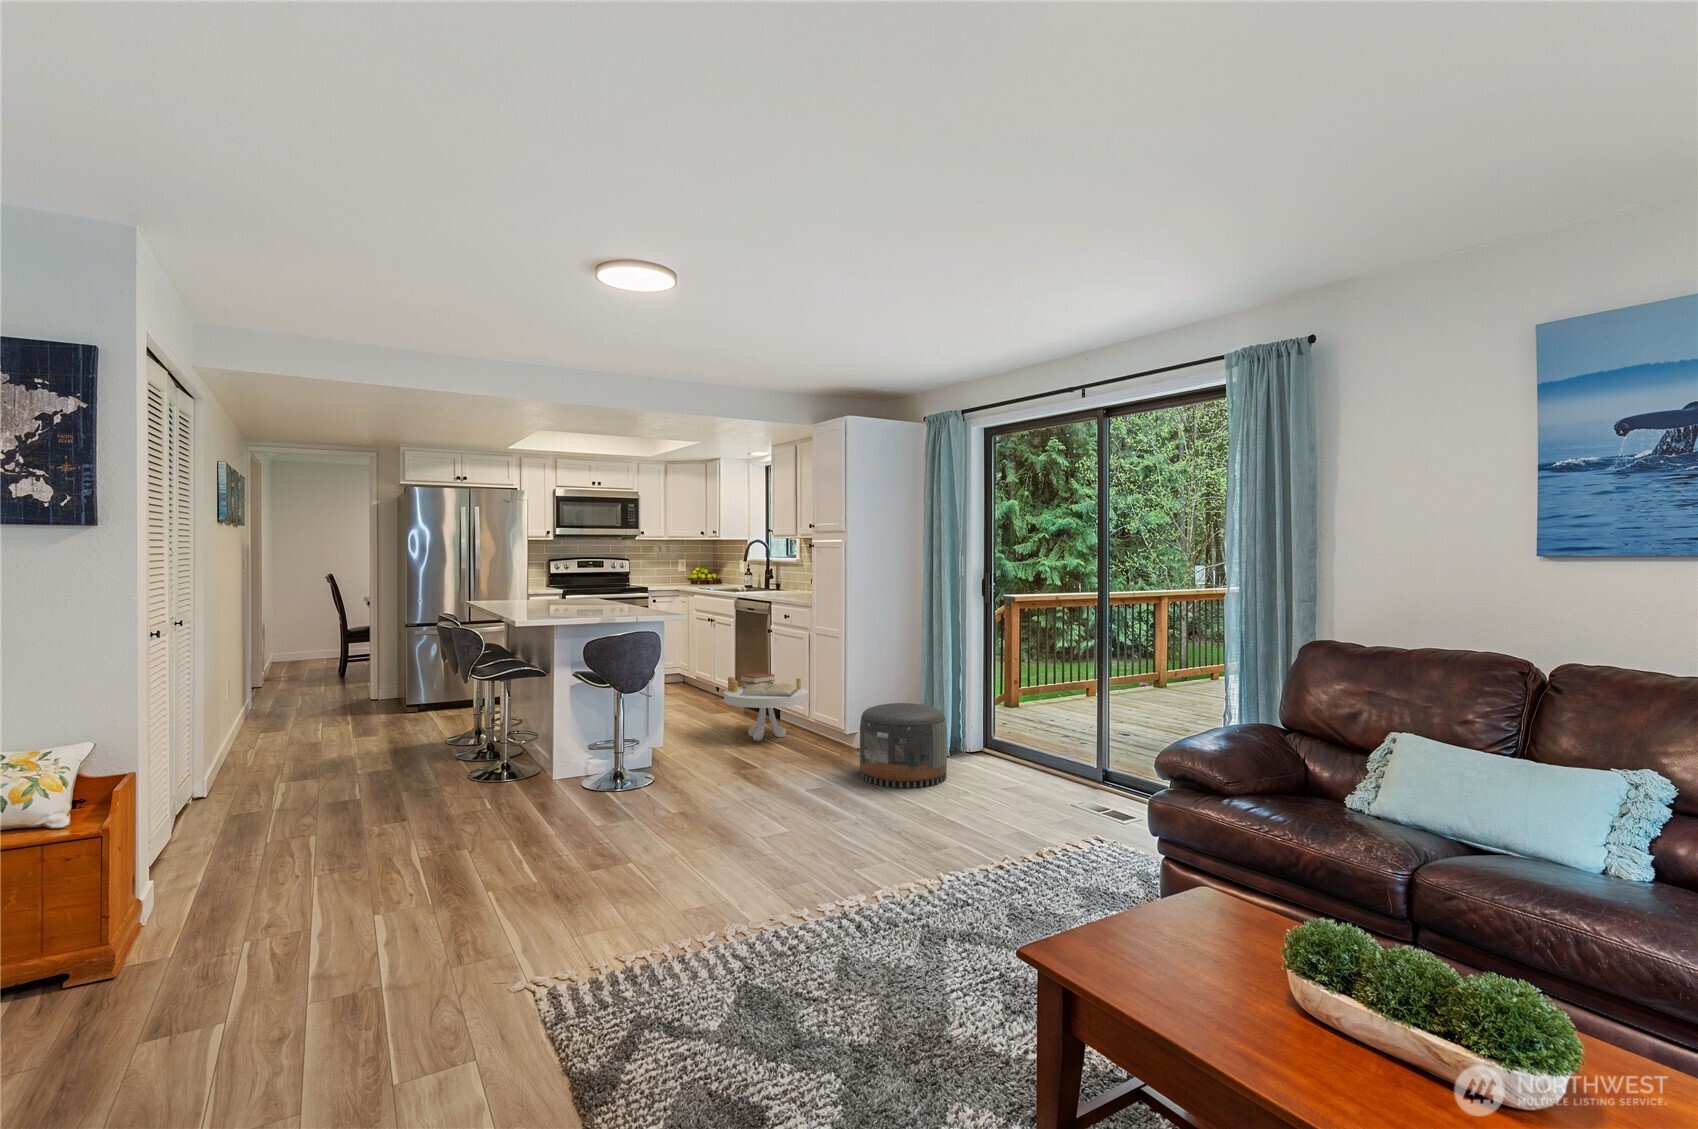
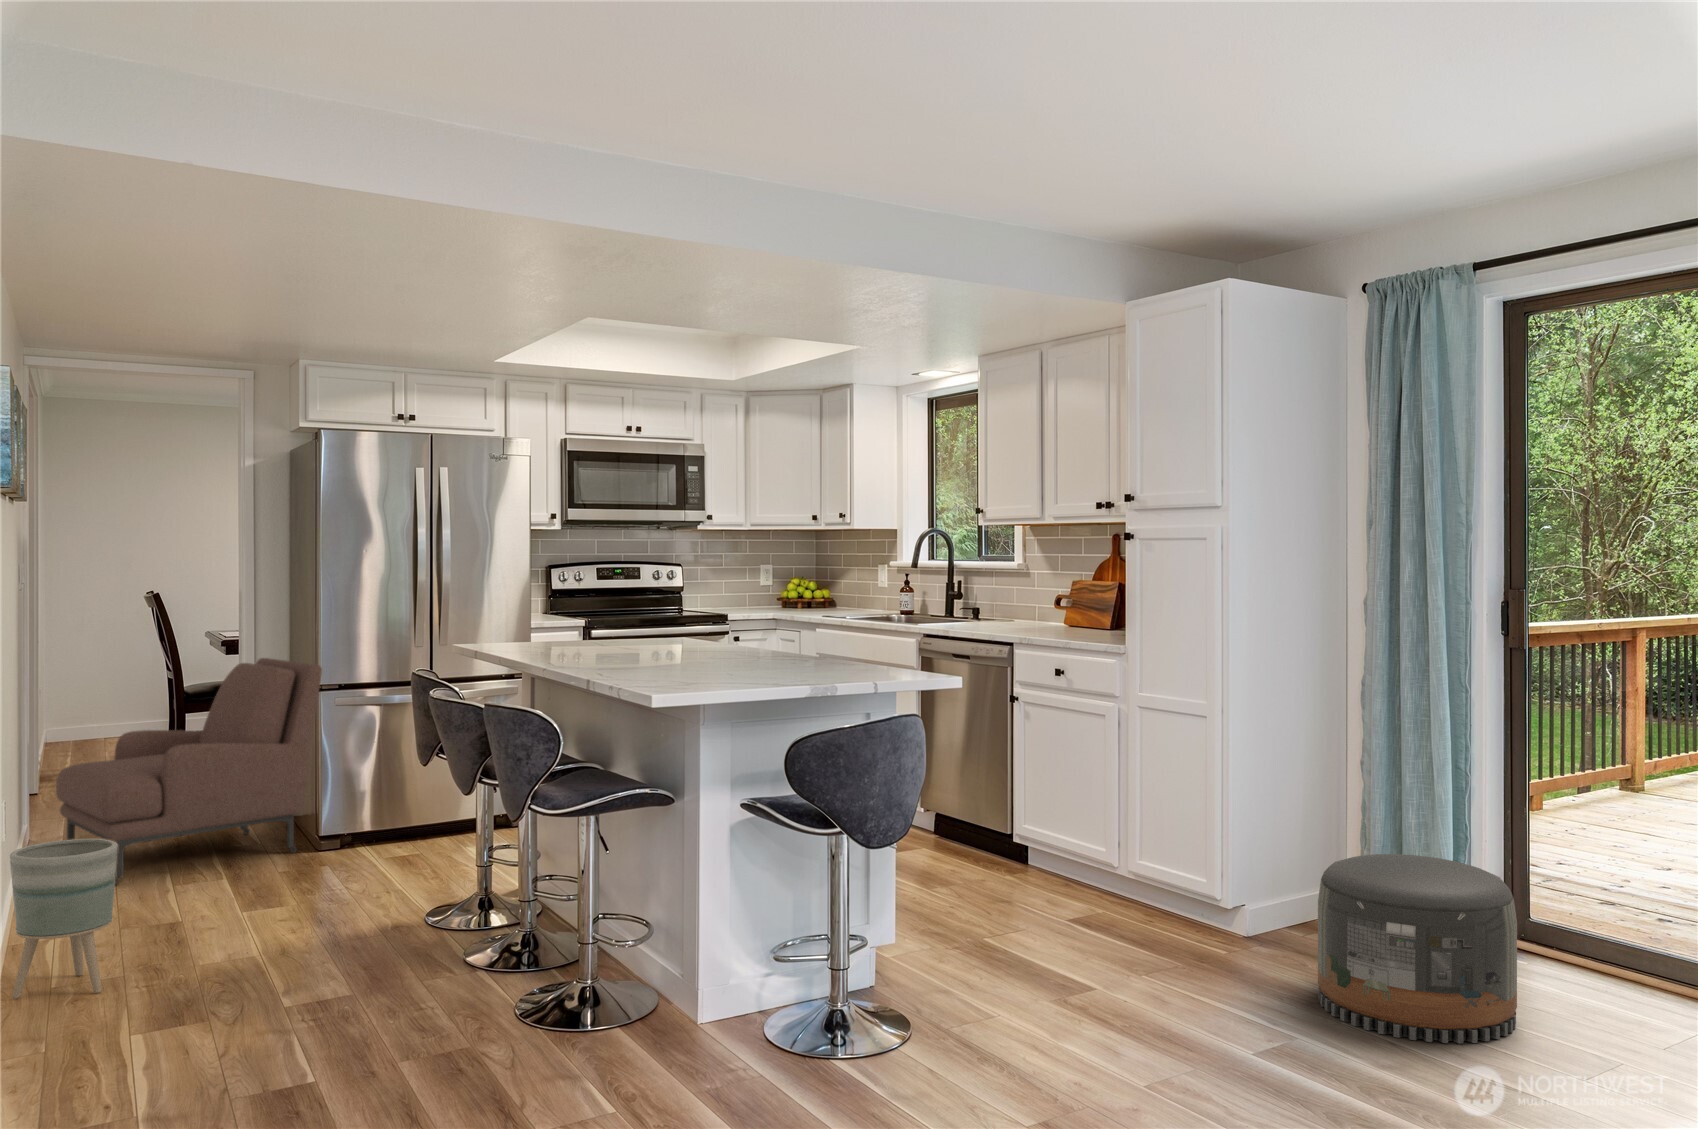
armchair: none [266,609,410,726] -> present [56,658,322,884]
side table: present [724,673,808,741] -> none [960,780,1126,919]
planter: none [227,696,282,771] -> present [10,839,118,999]

